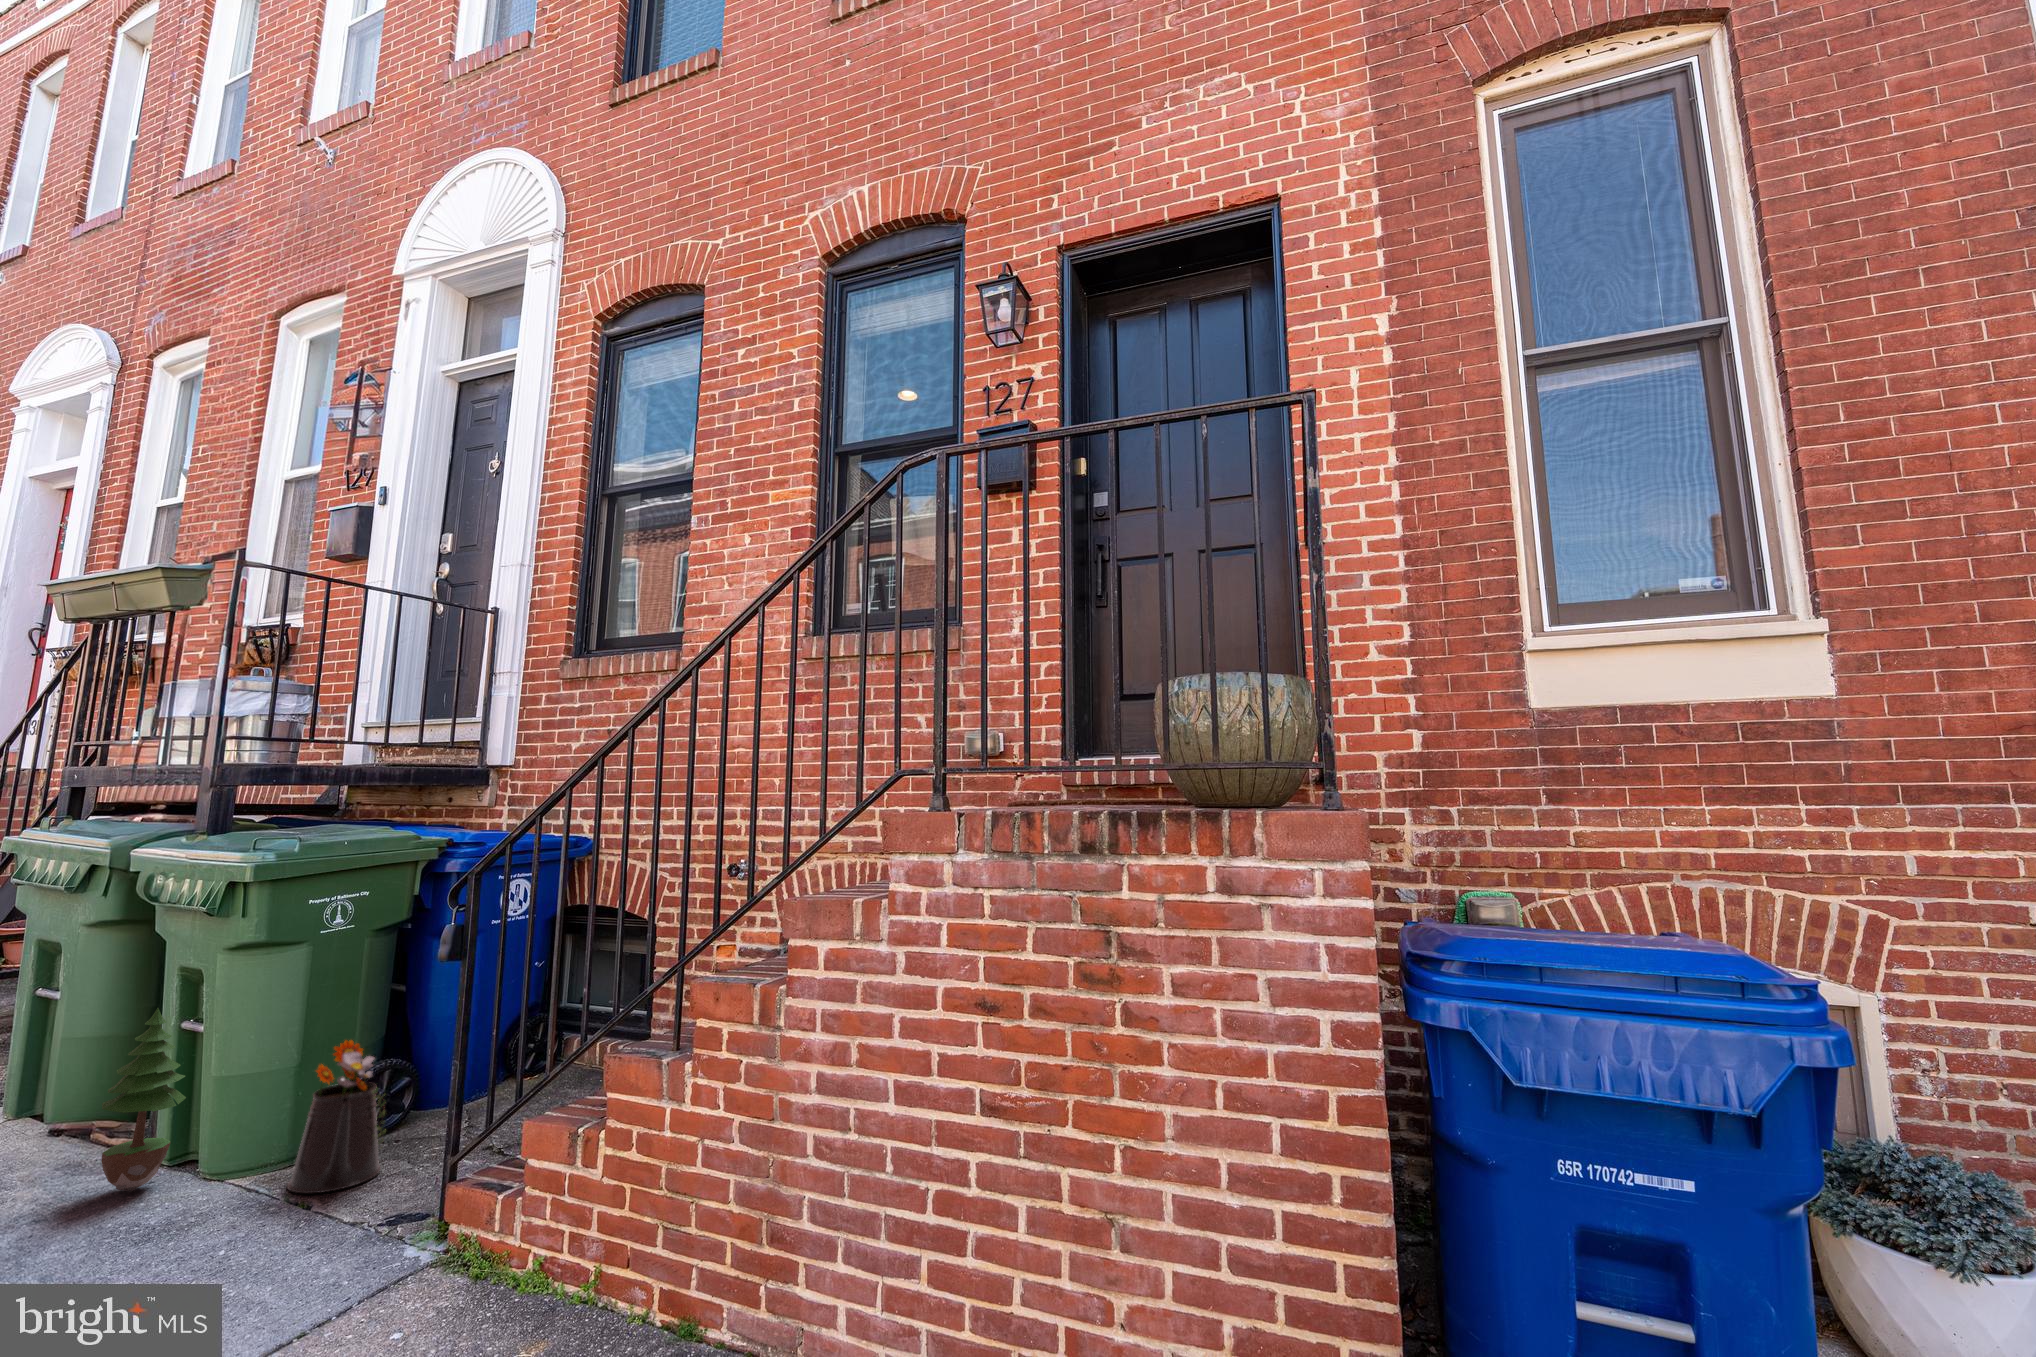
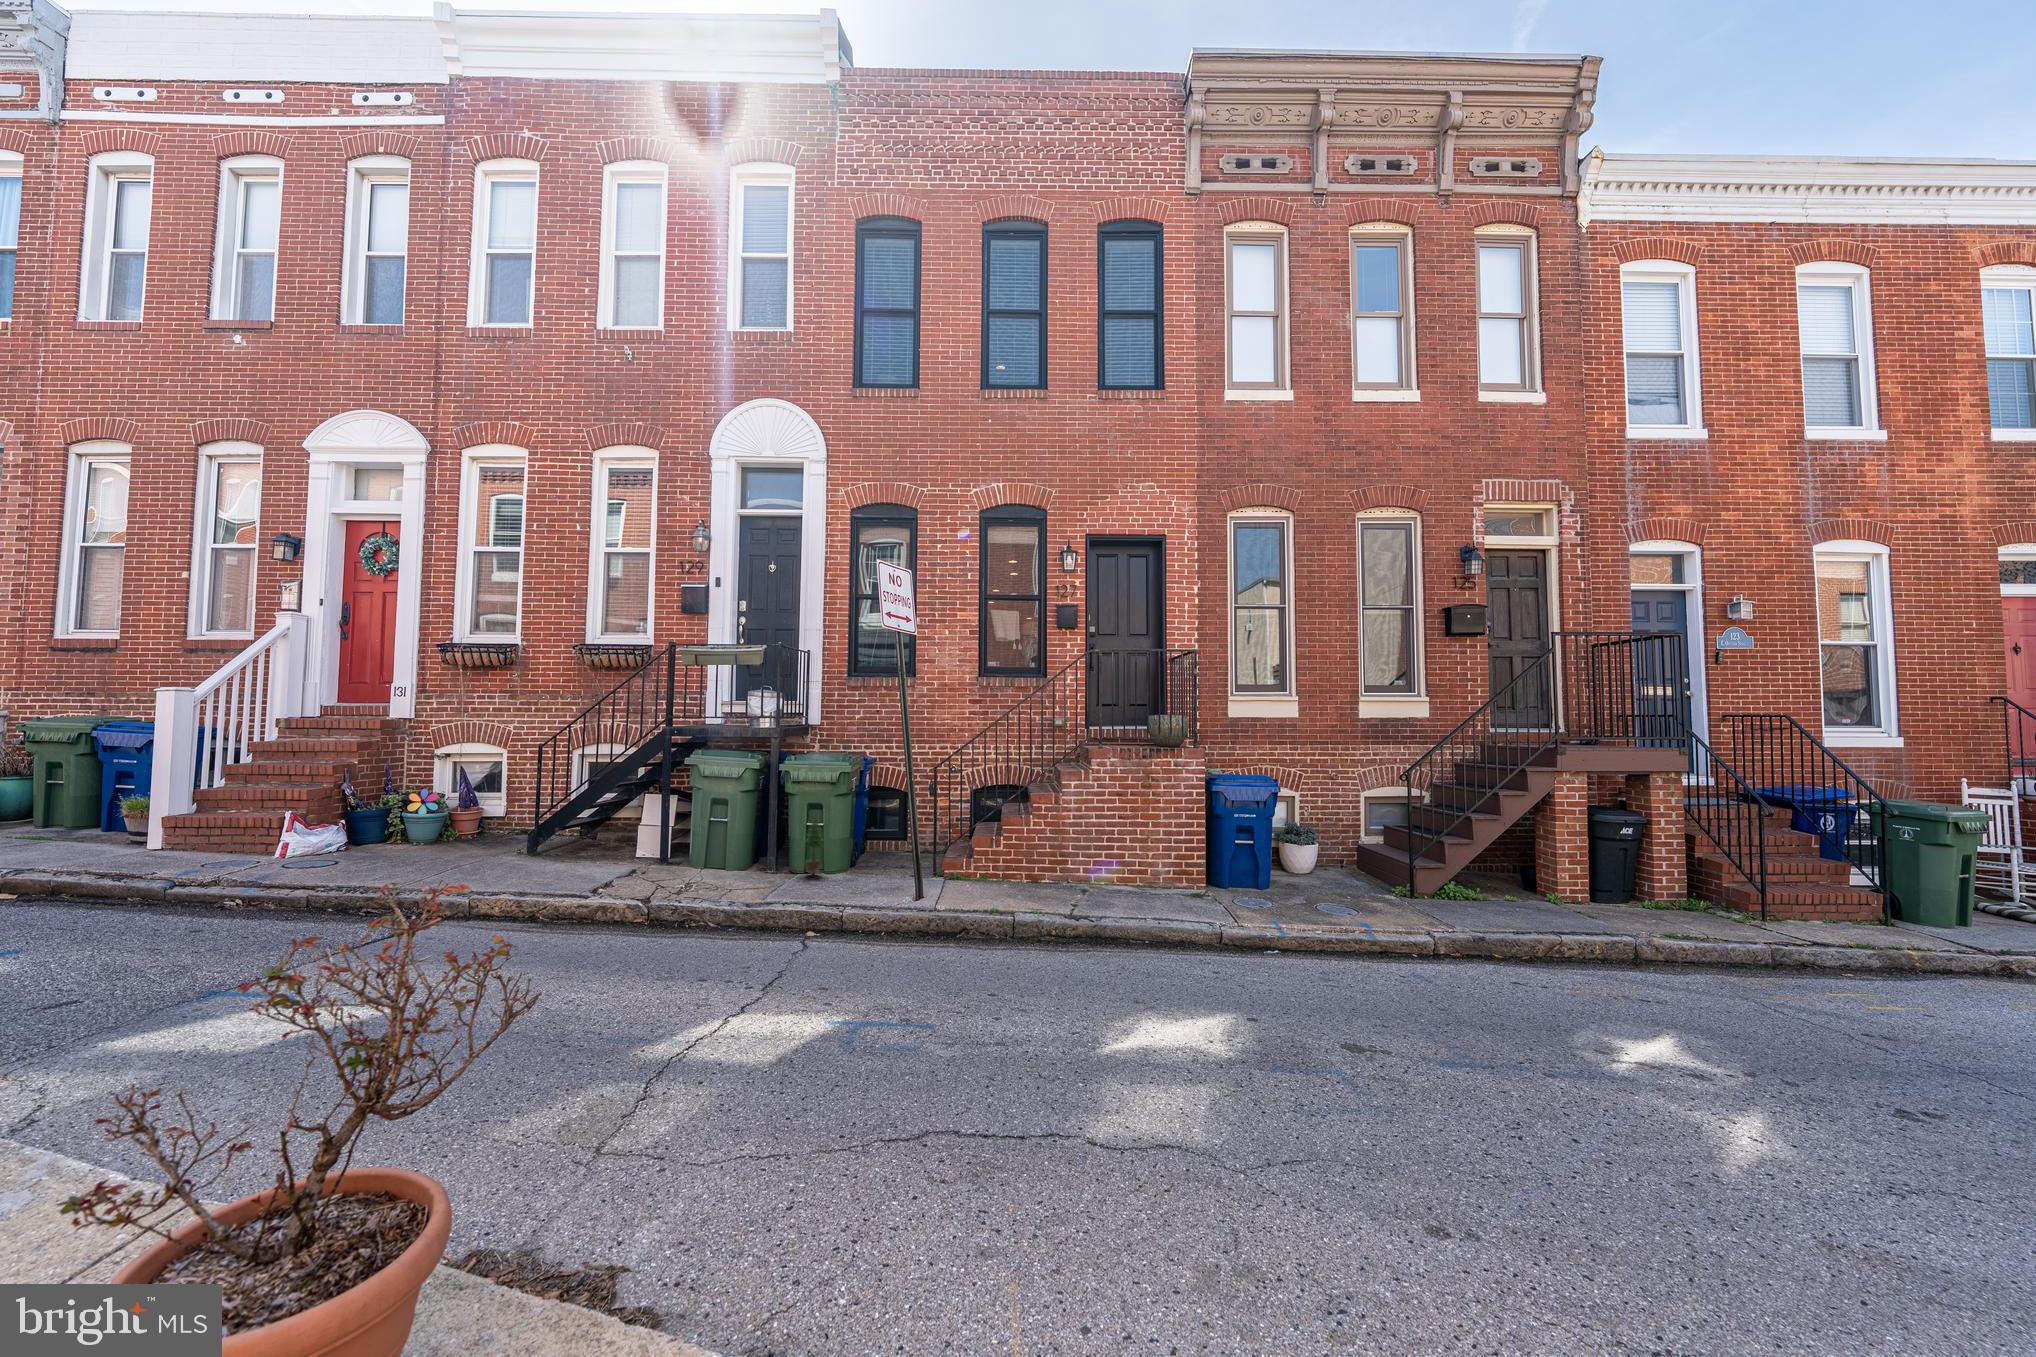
watering can: present [287,1040,386,1193] -> none [855,827,886,873]

